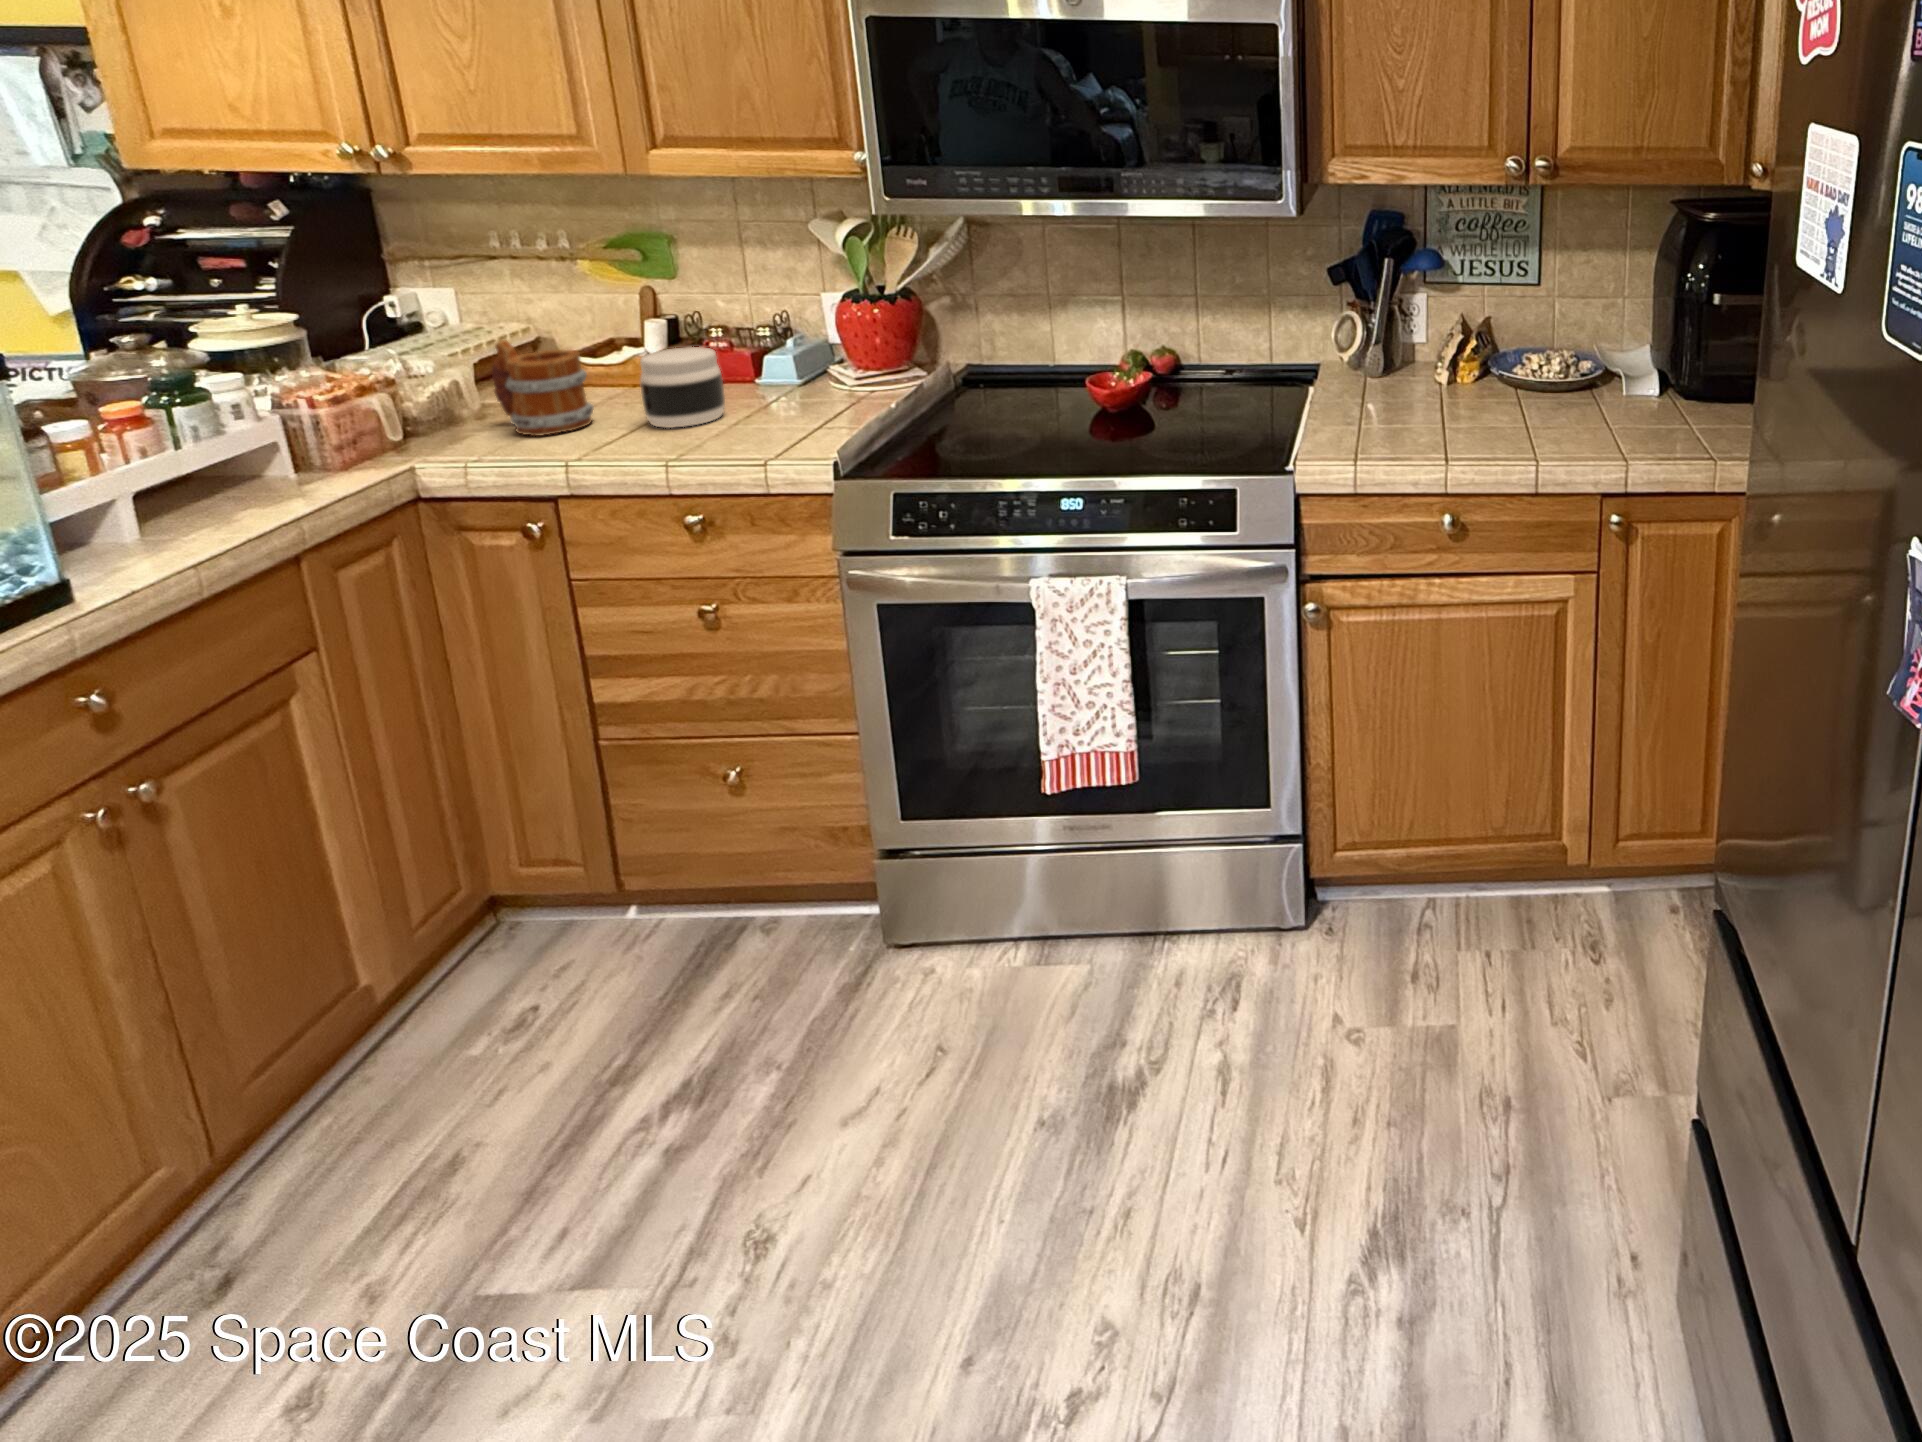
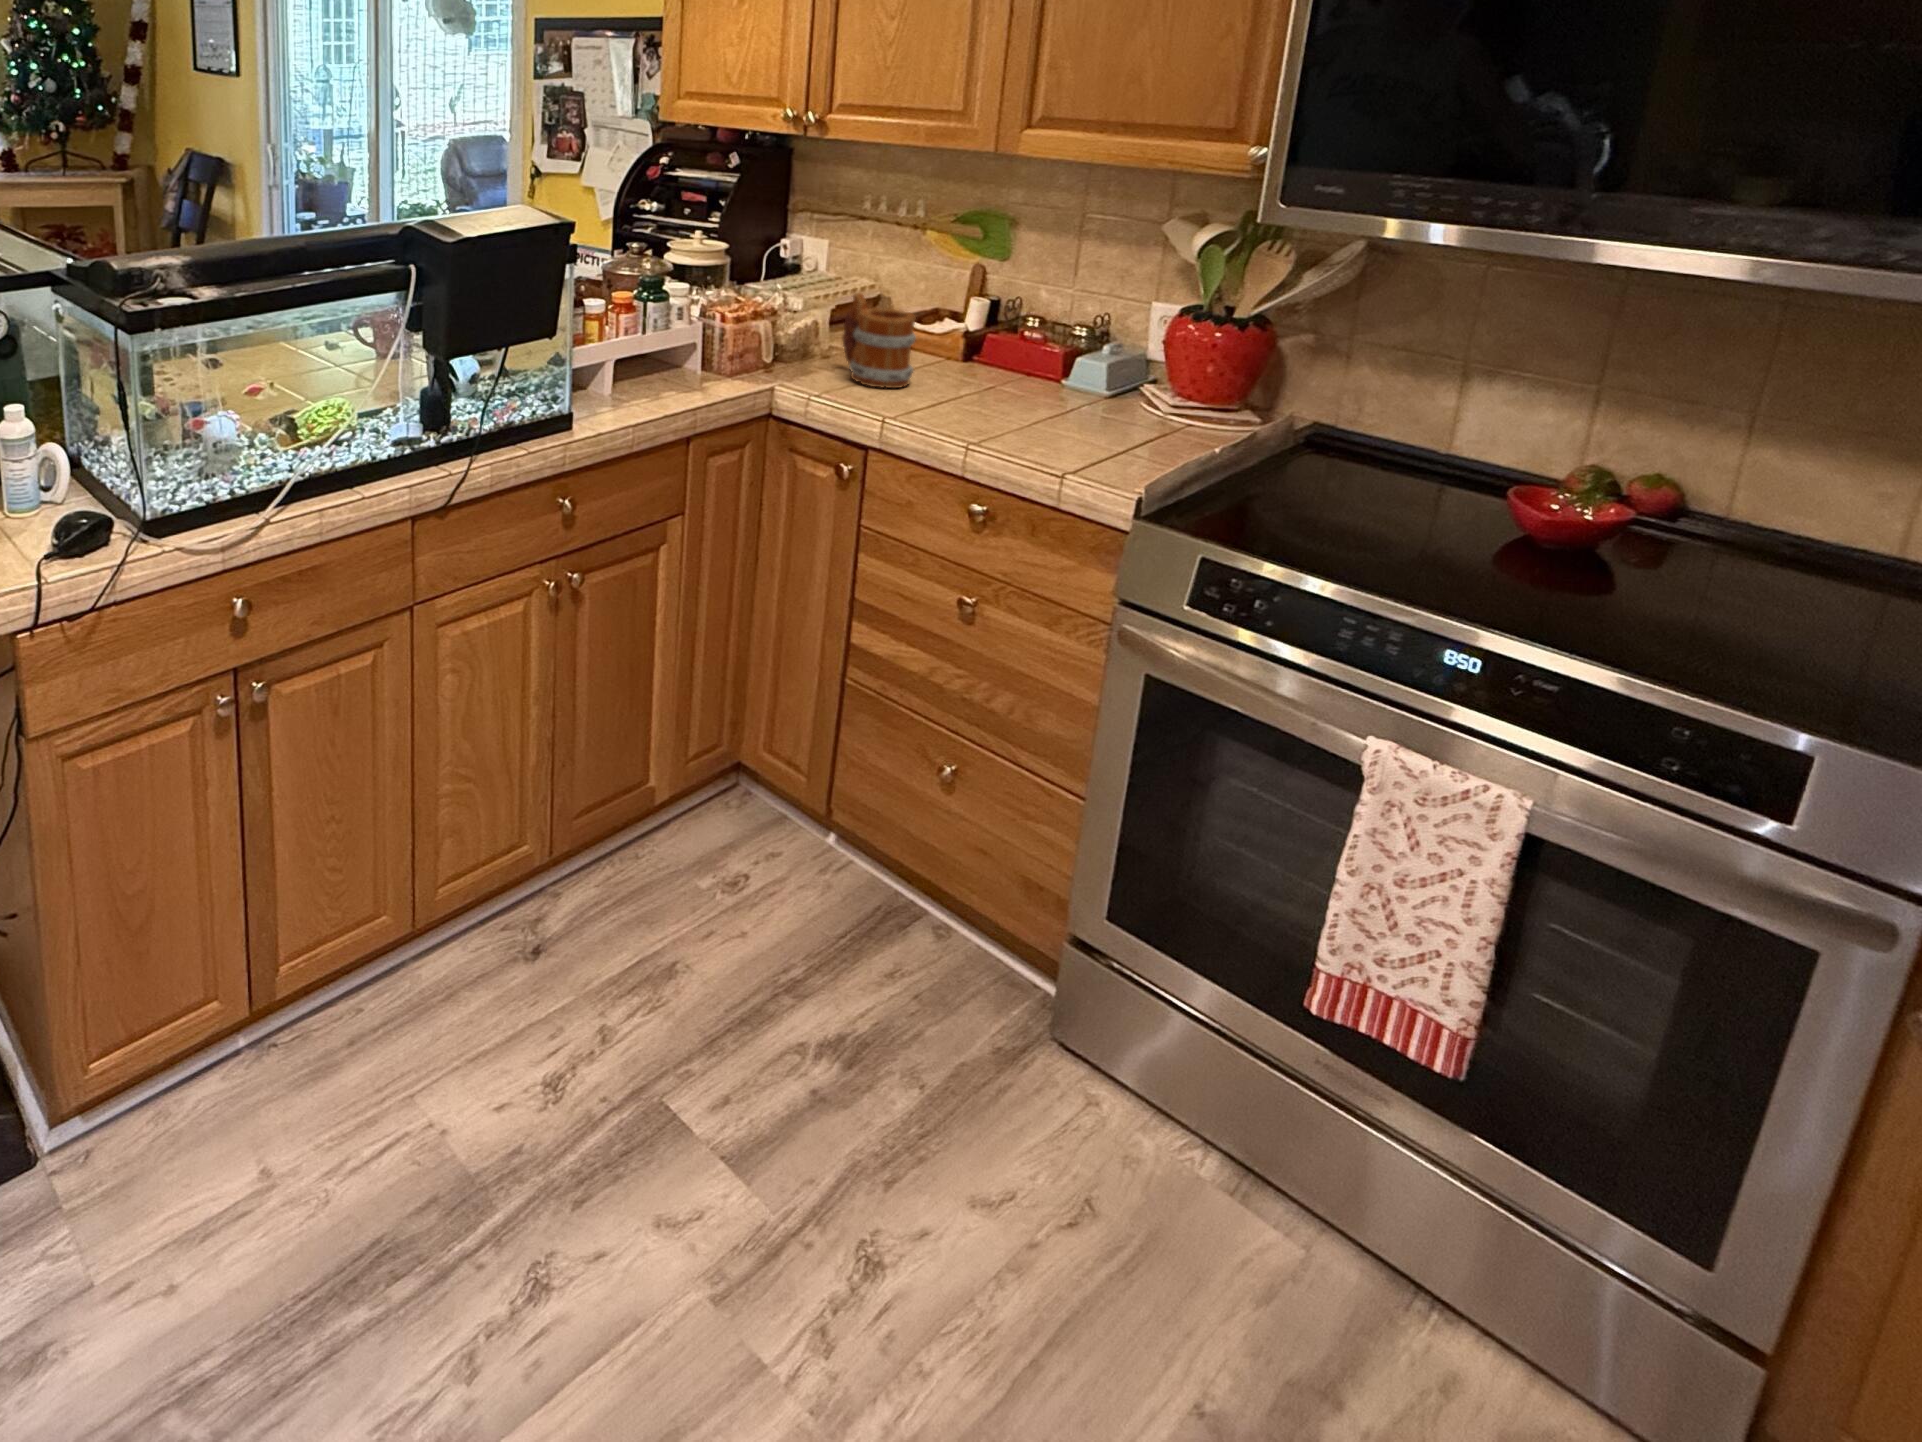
jar: present [640,347,725,428] -> none [956,330,1034,413]

